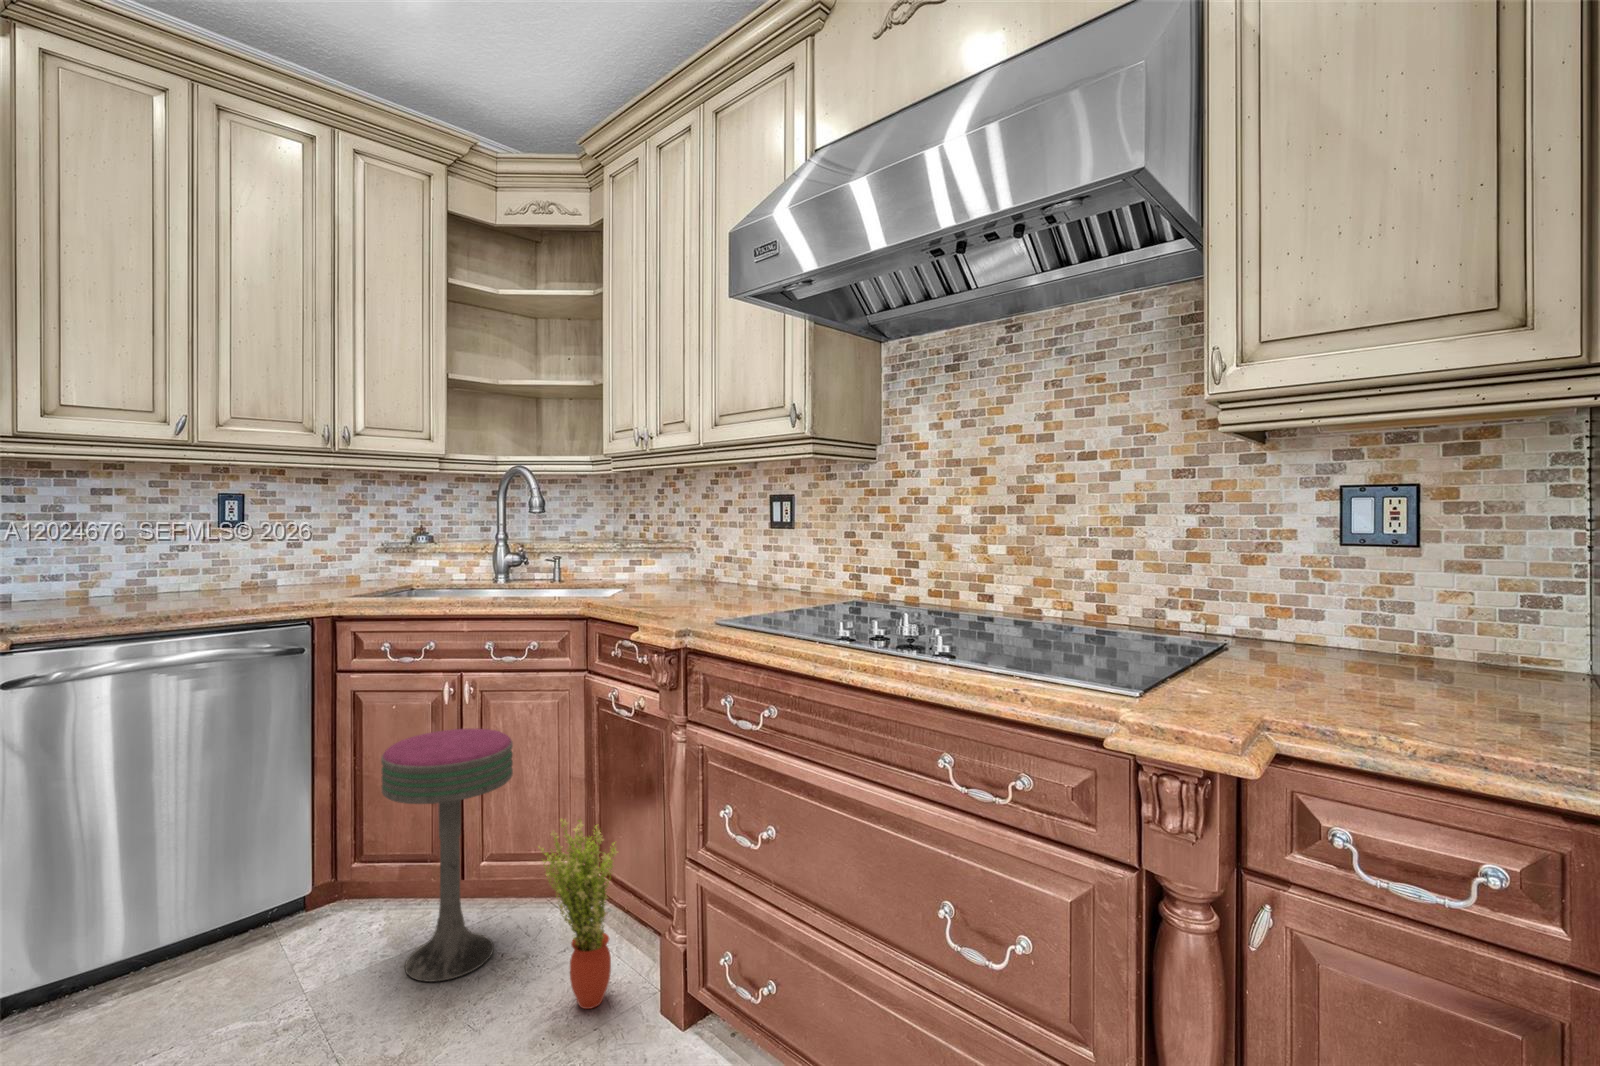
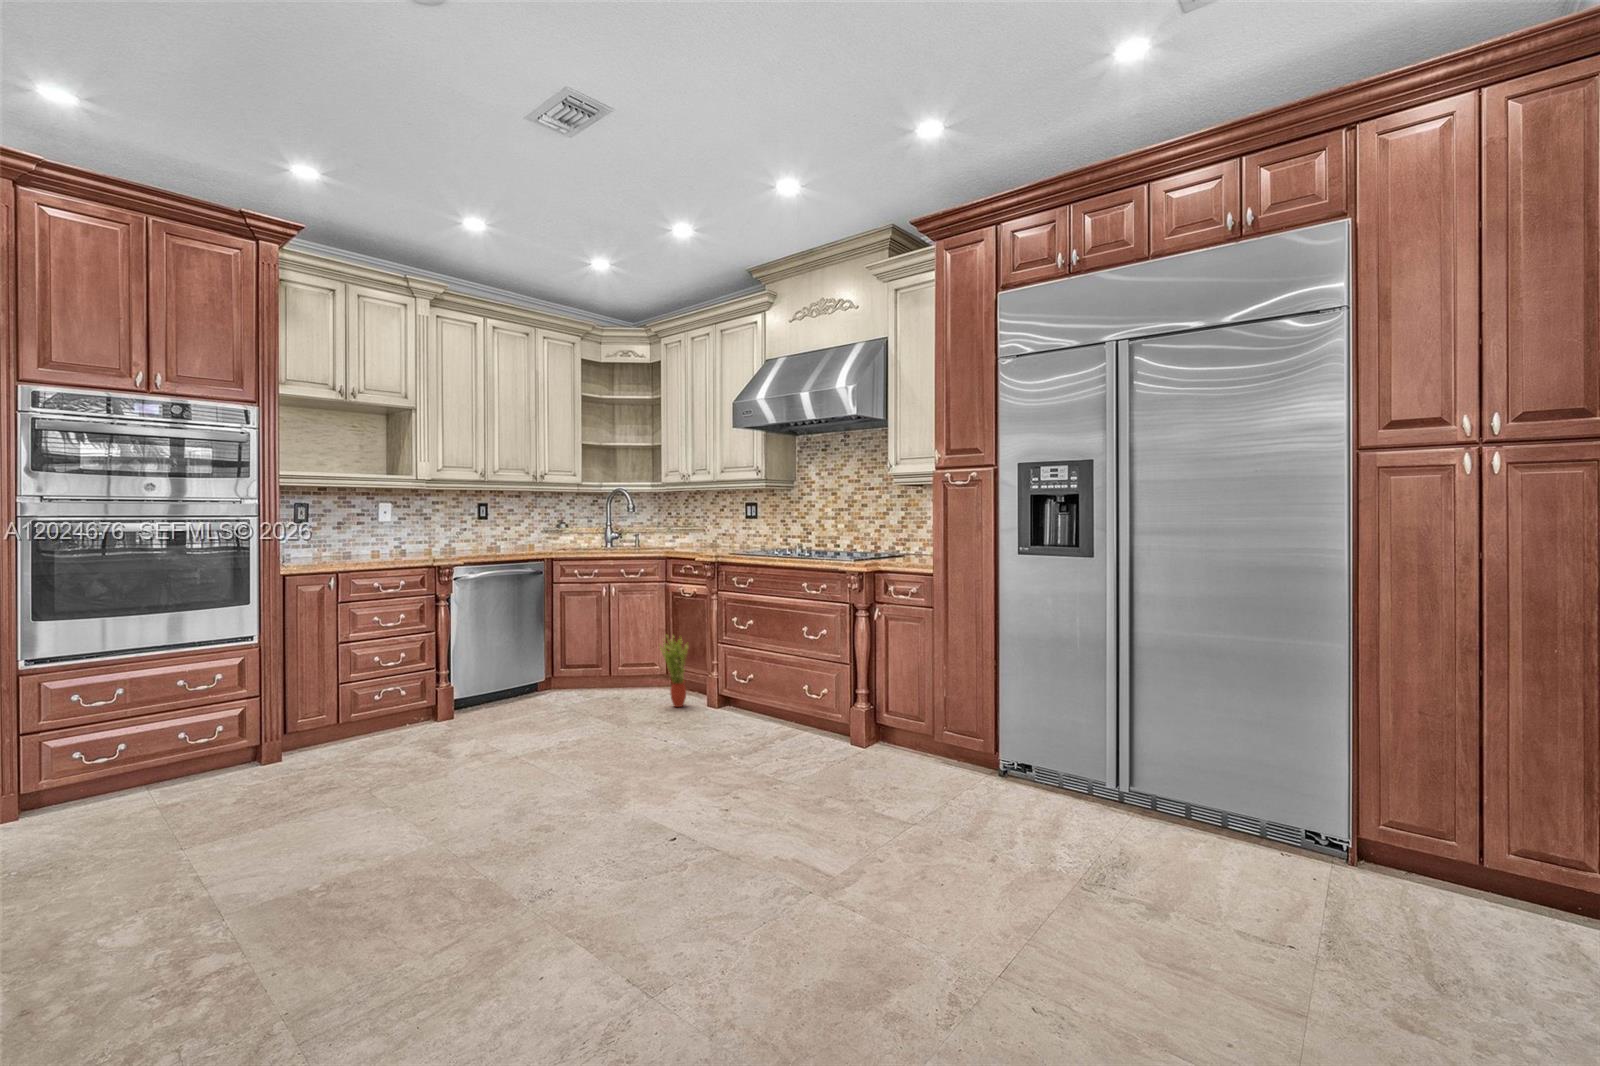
bar stool: present [381,728,513,982] -> none [587,607,638,704]

